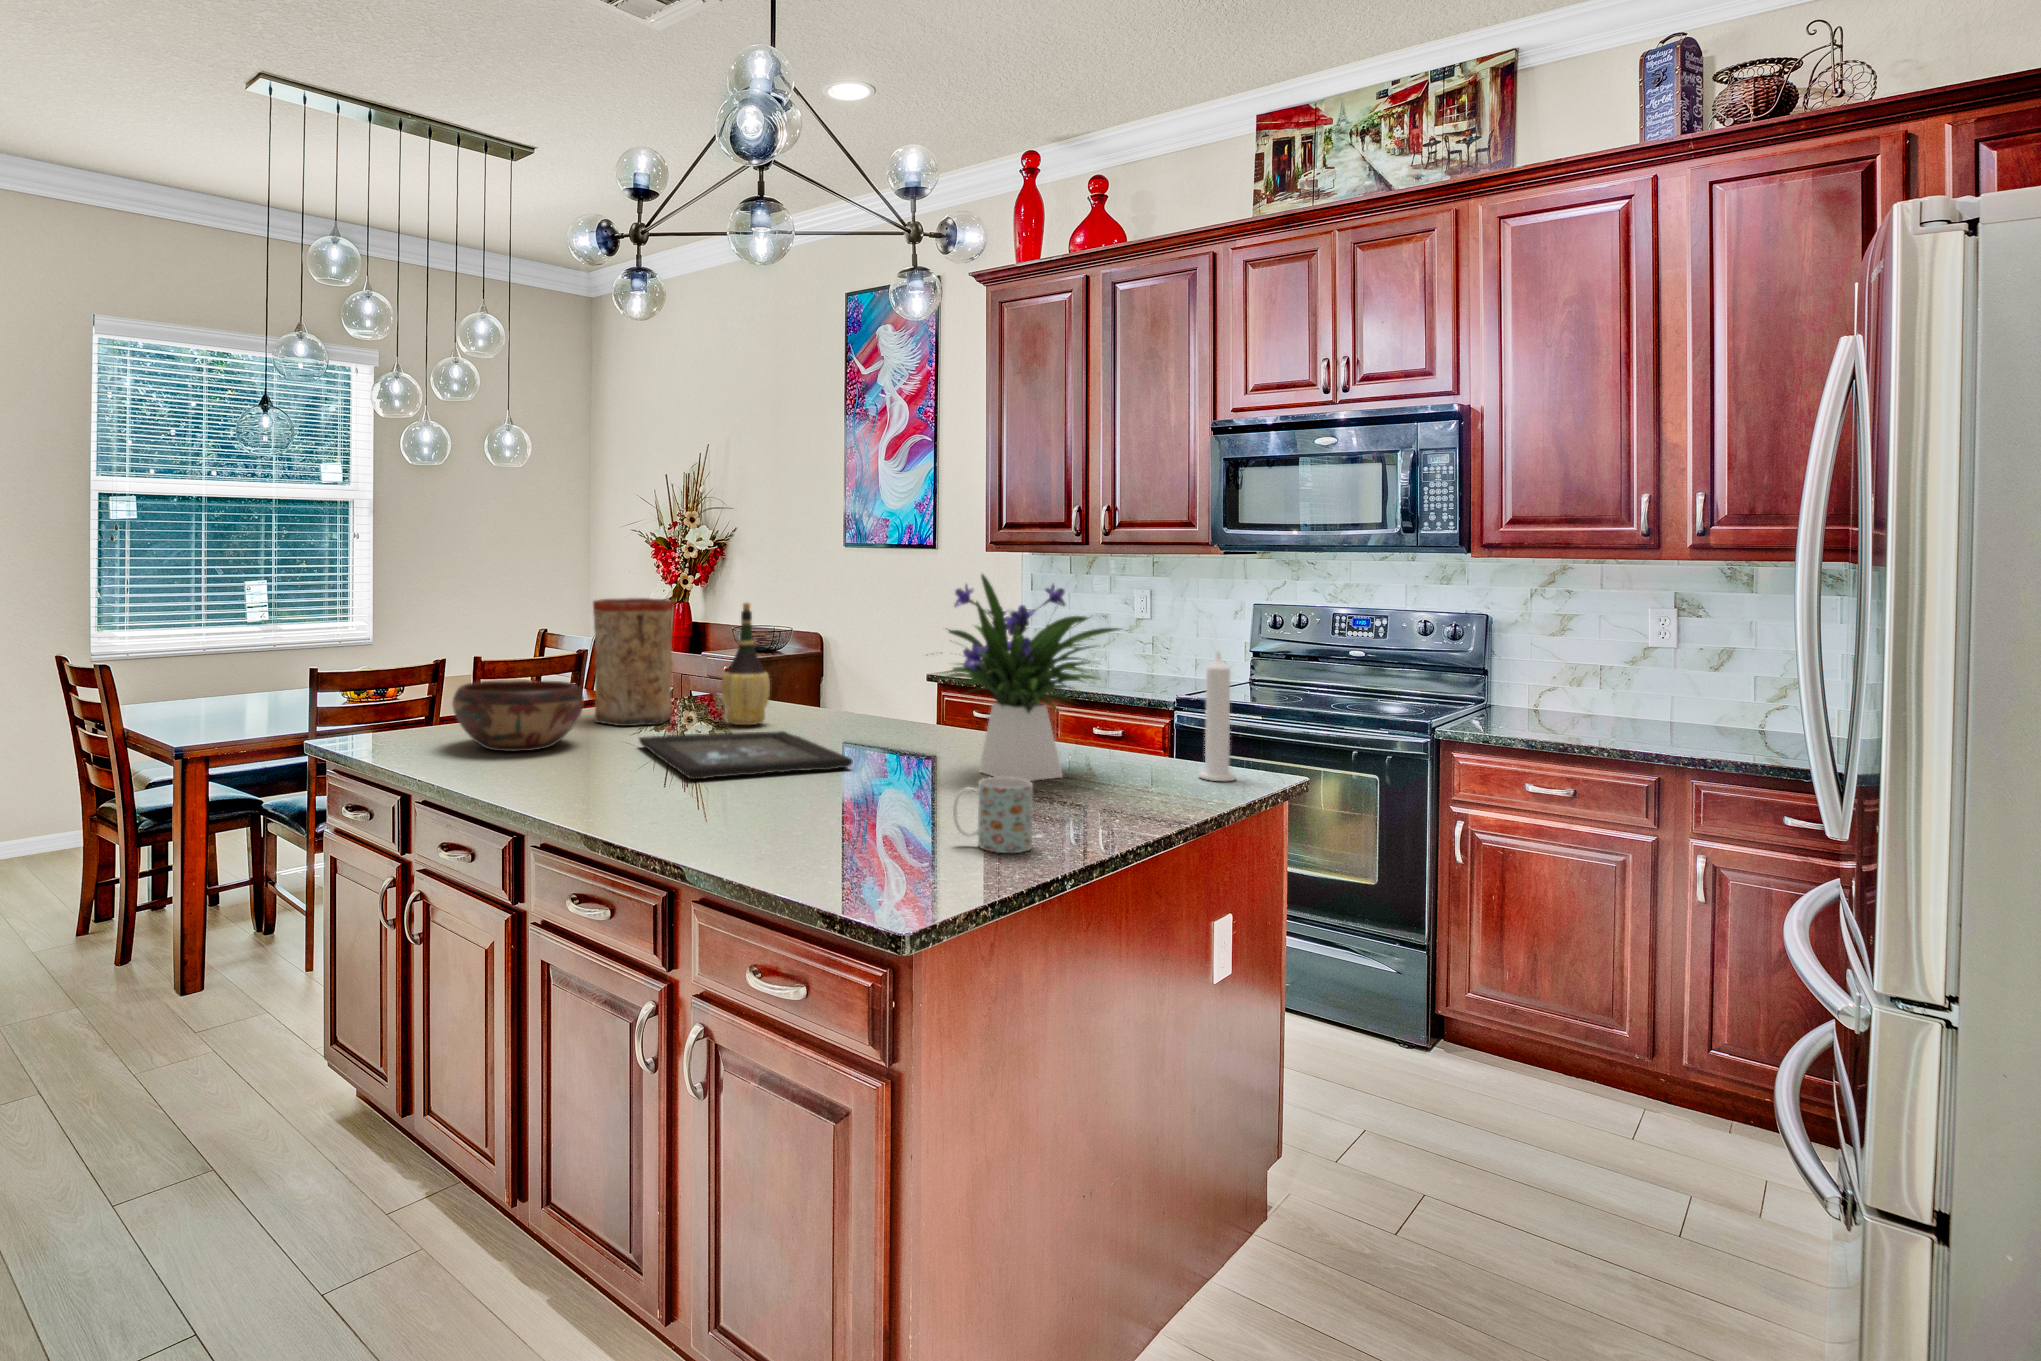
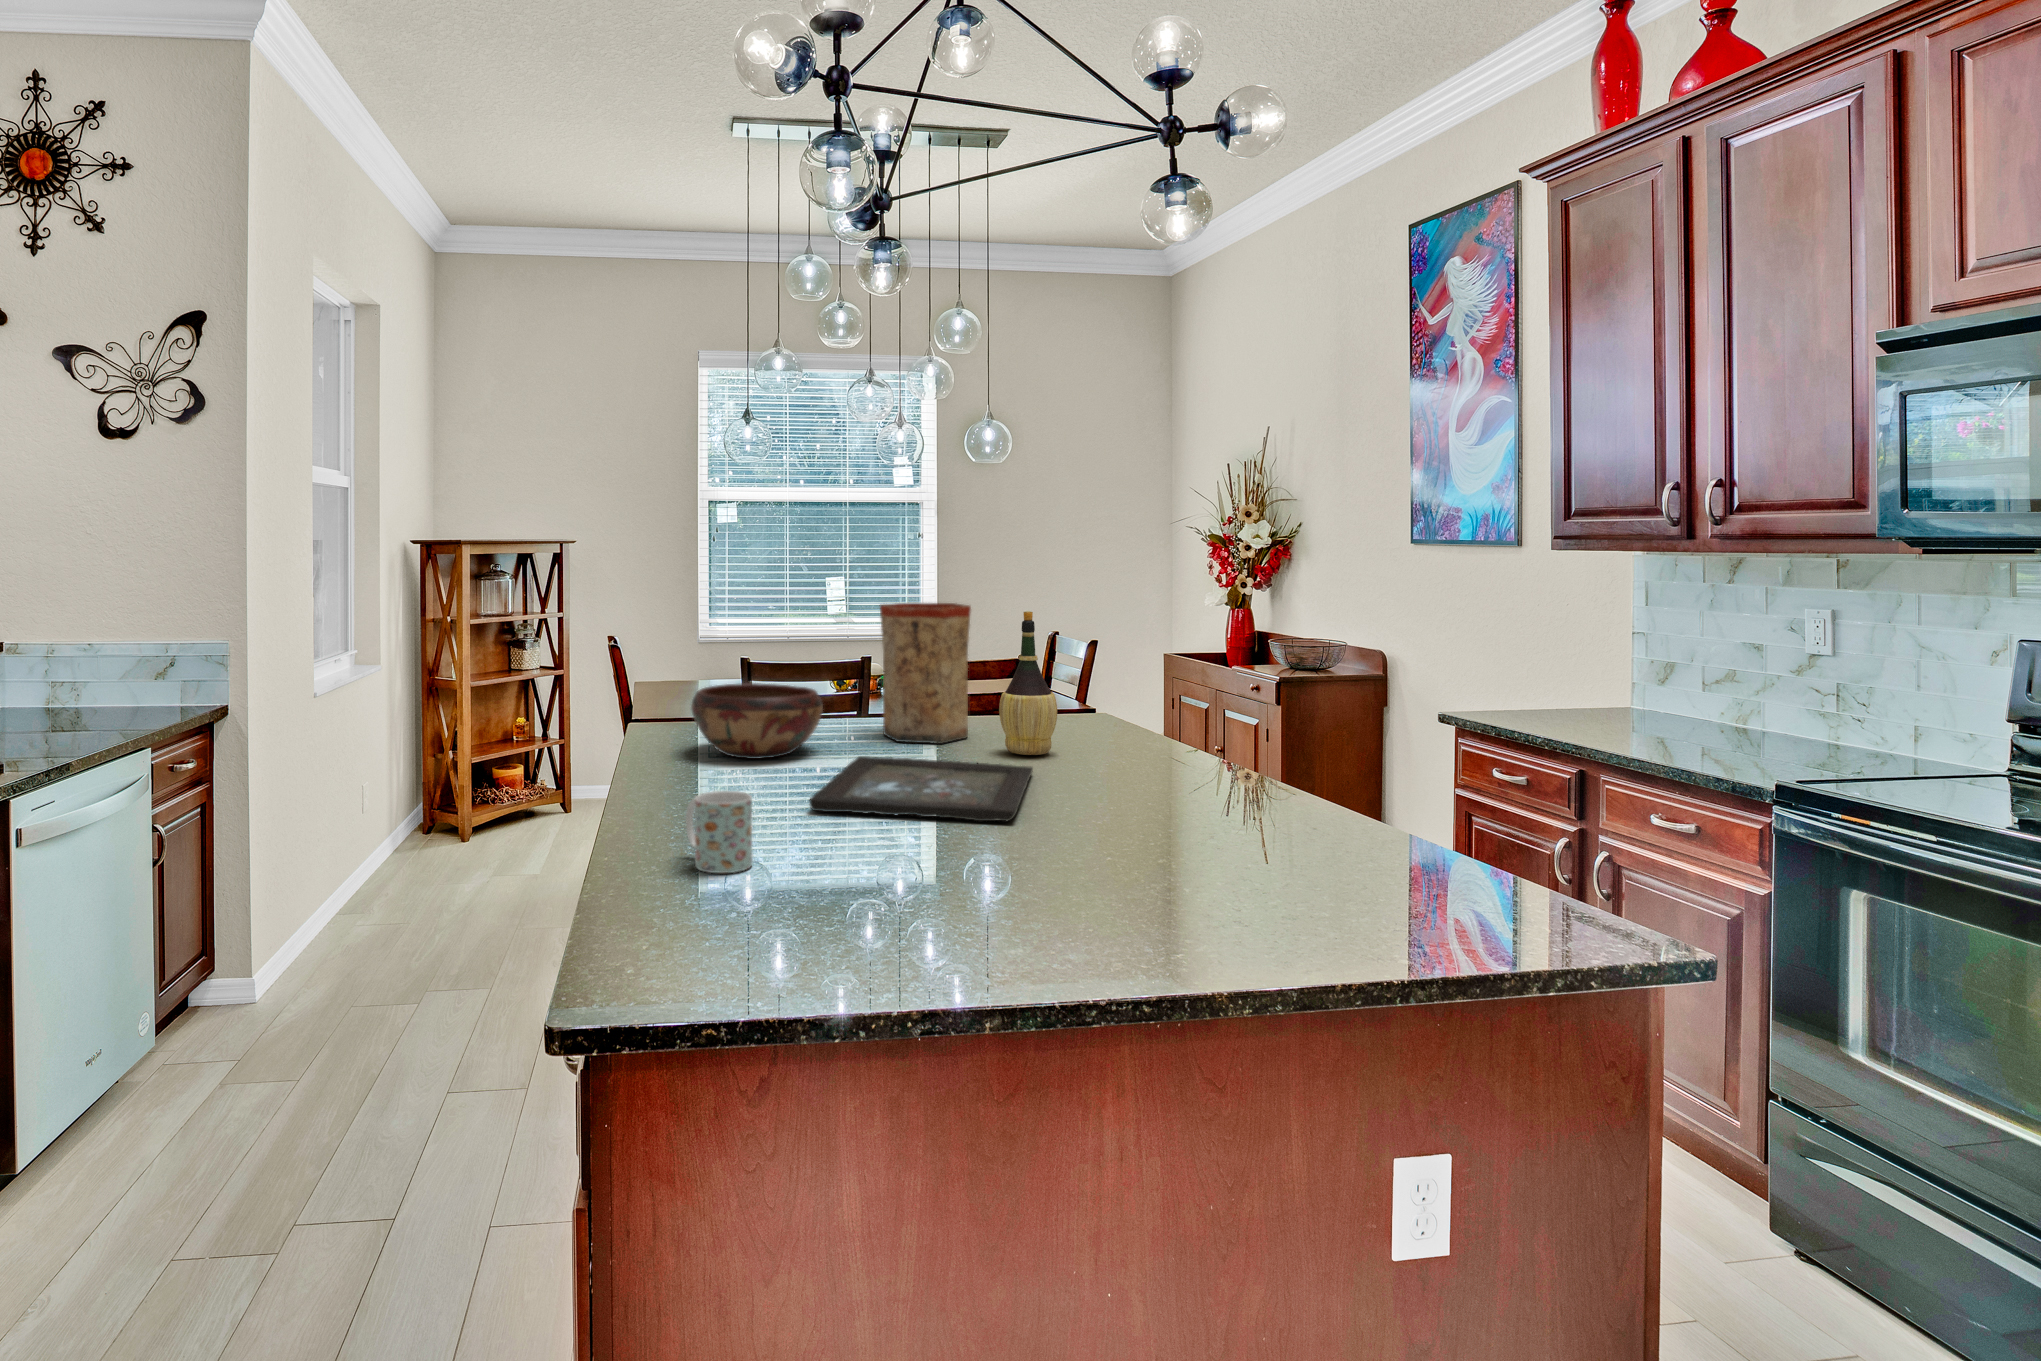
flower arrangement: present [933,574,1120,781] -> none [1069,583,1348,878]
candle: present [1198,651,1236,781] -> none [1491,714,1559,930]
mug: present [953,777,1033,853] -> present [686,791,752,873]

